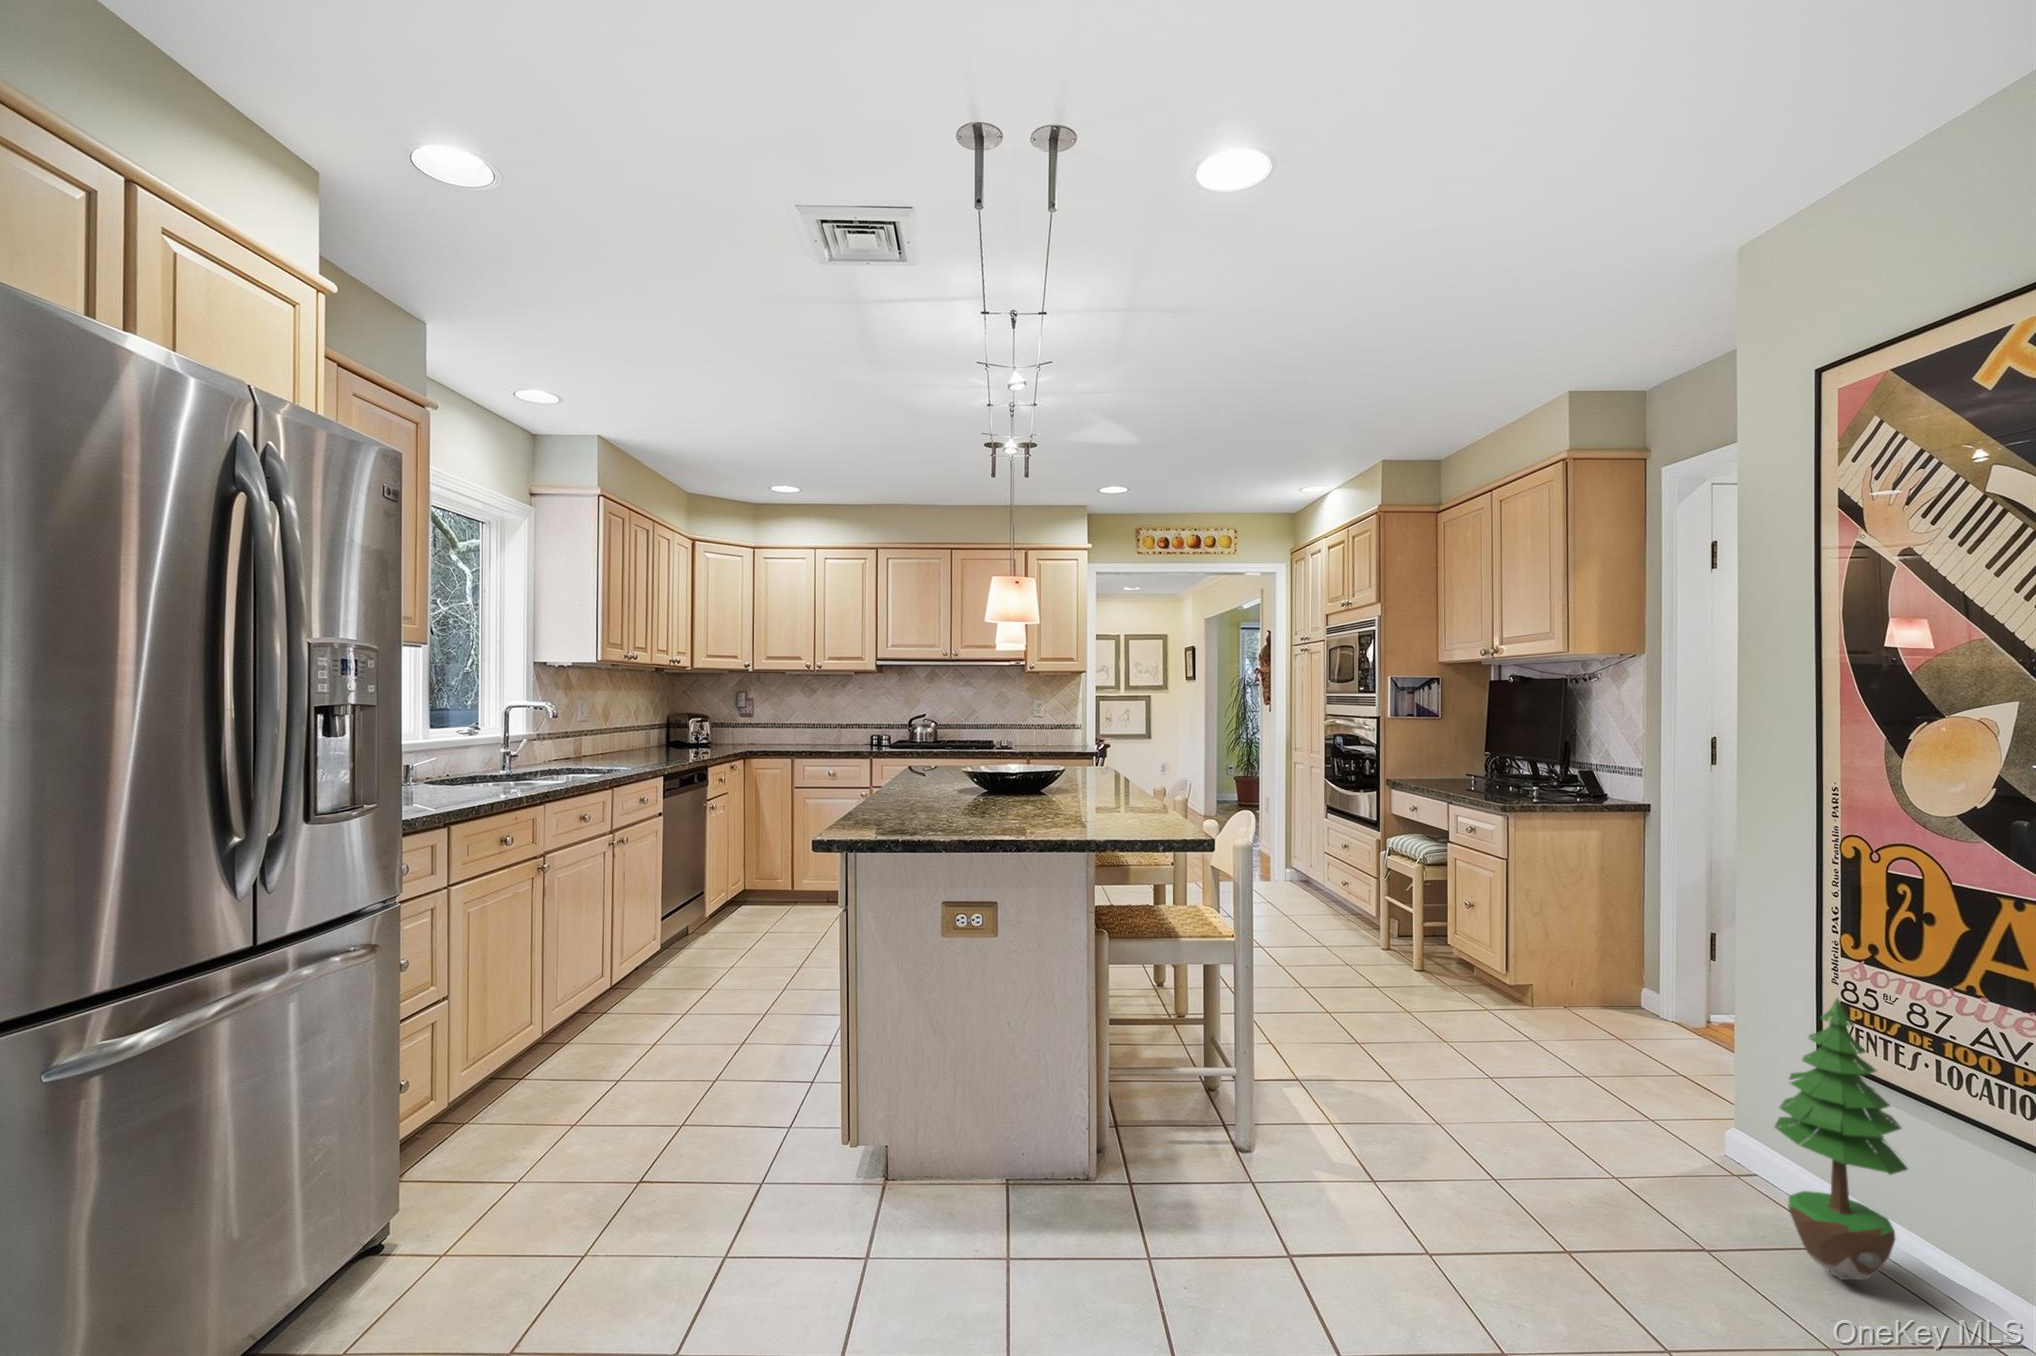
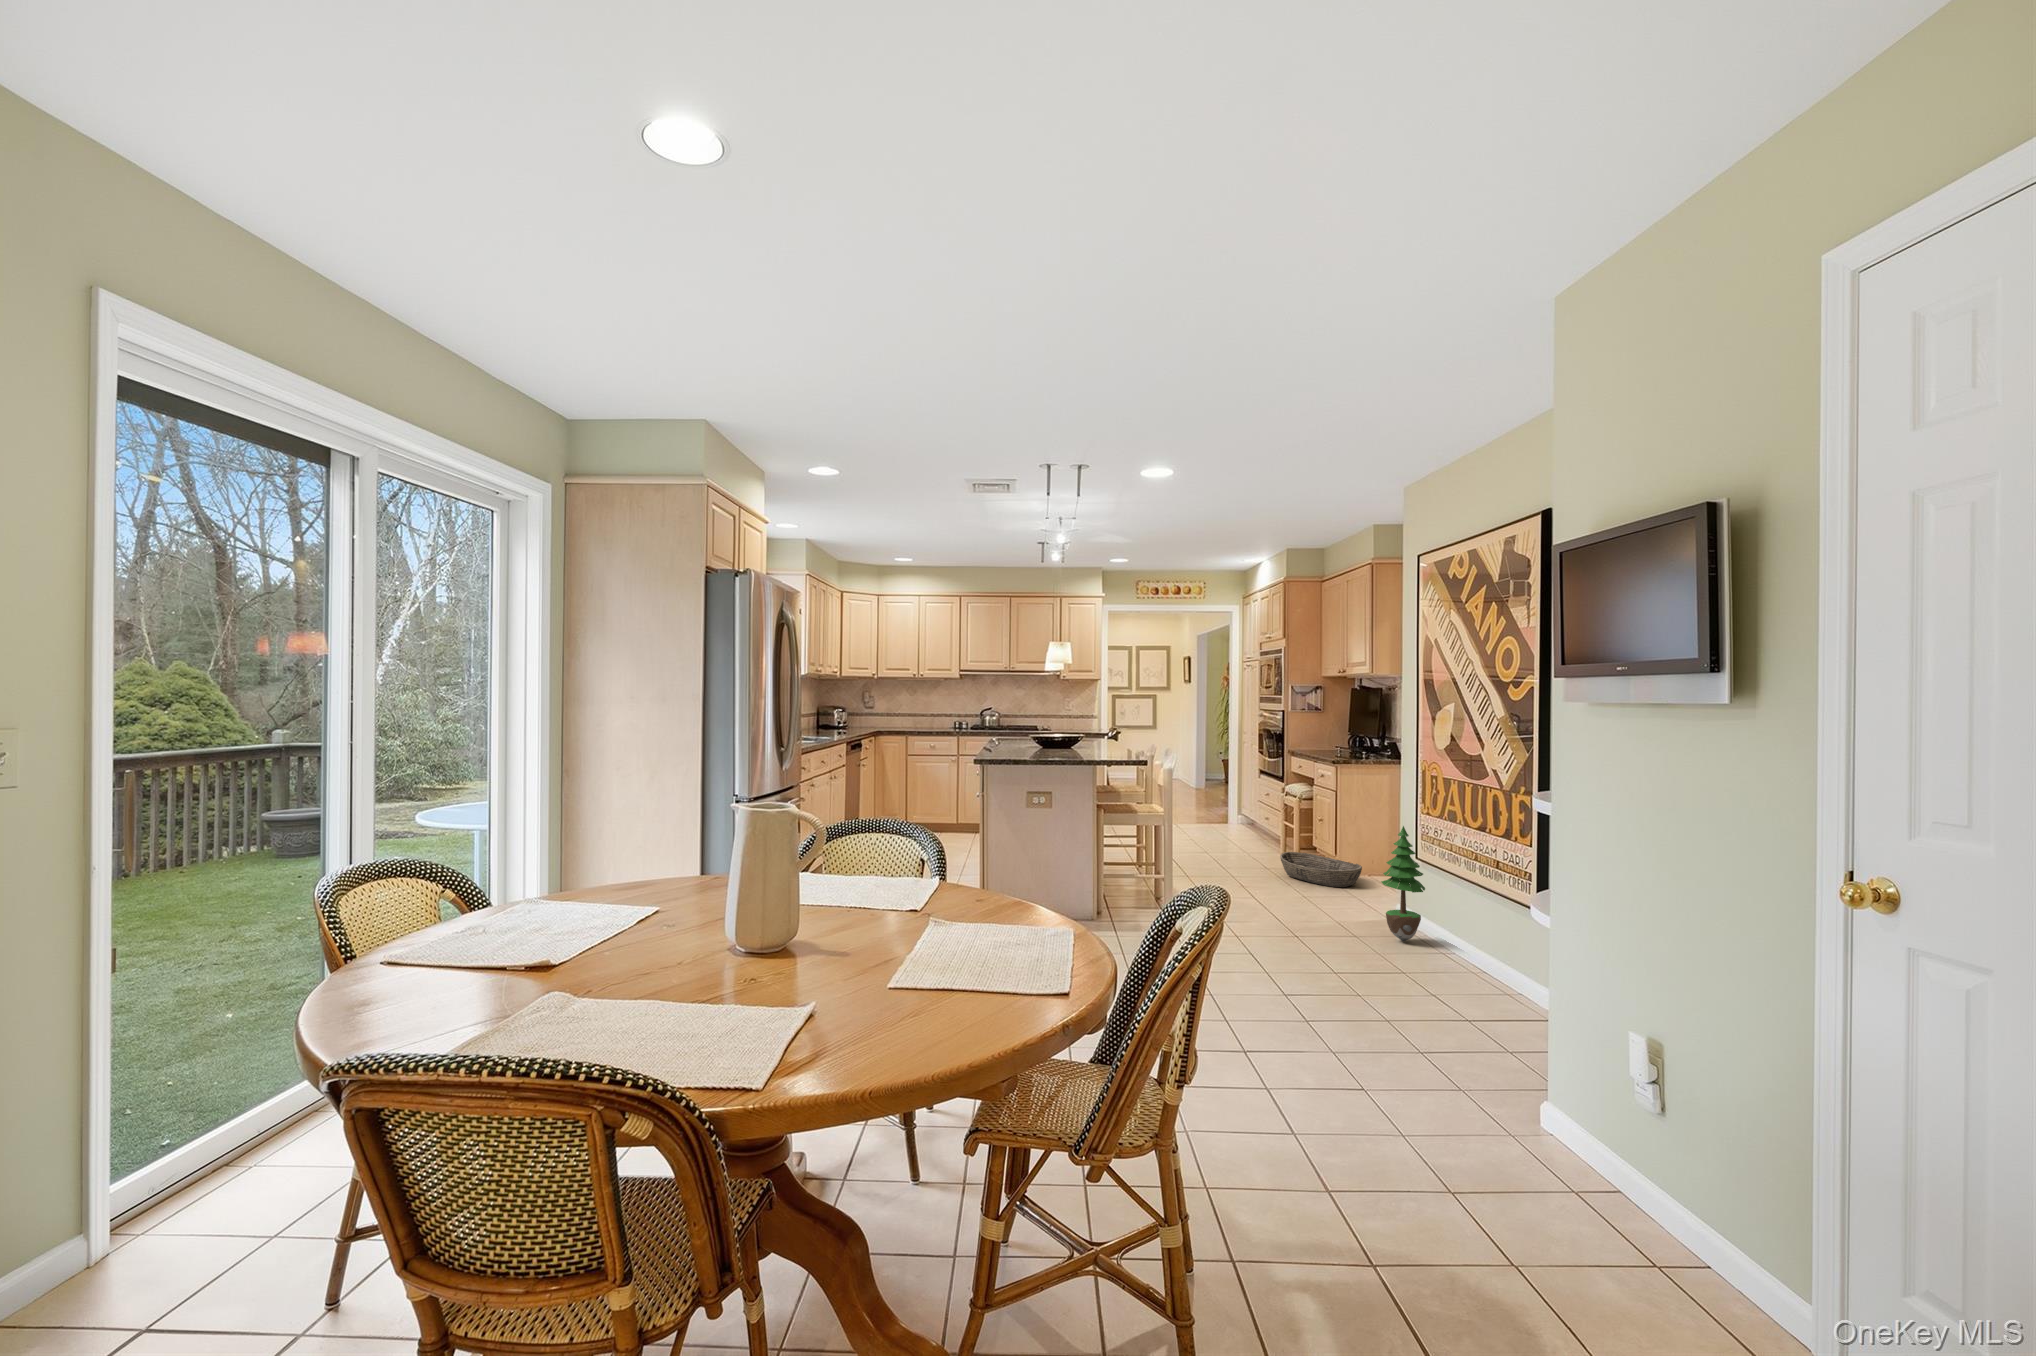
basket: none [1405,961,1573,1043] -> present [1280,852,1362,887]

